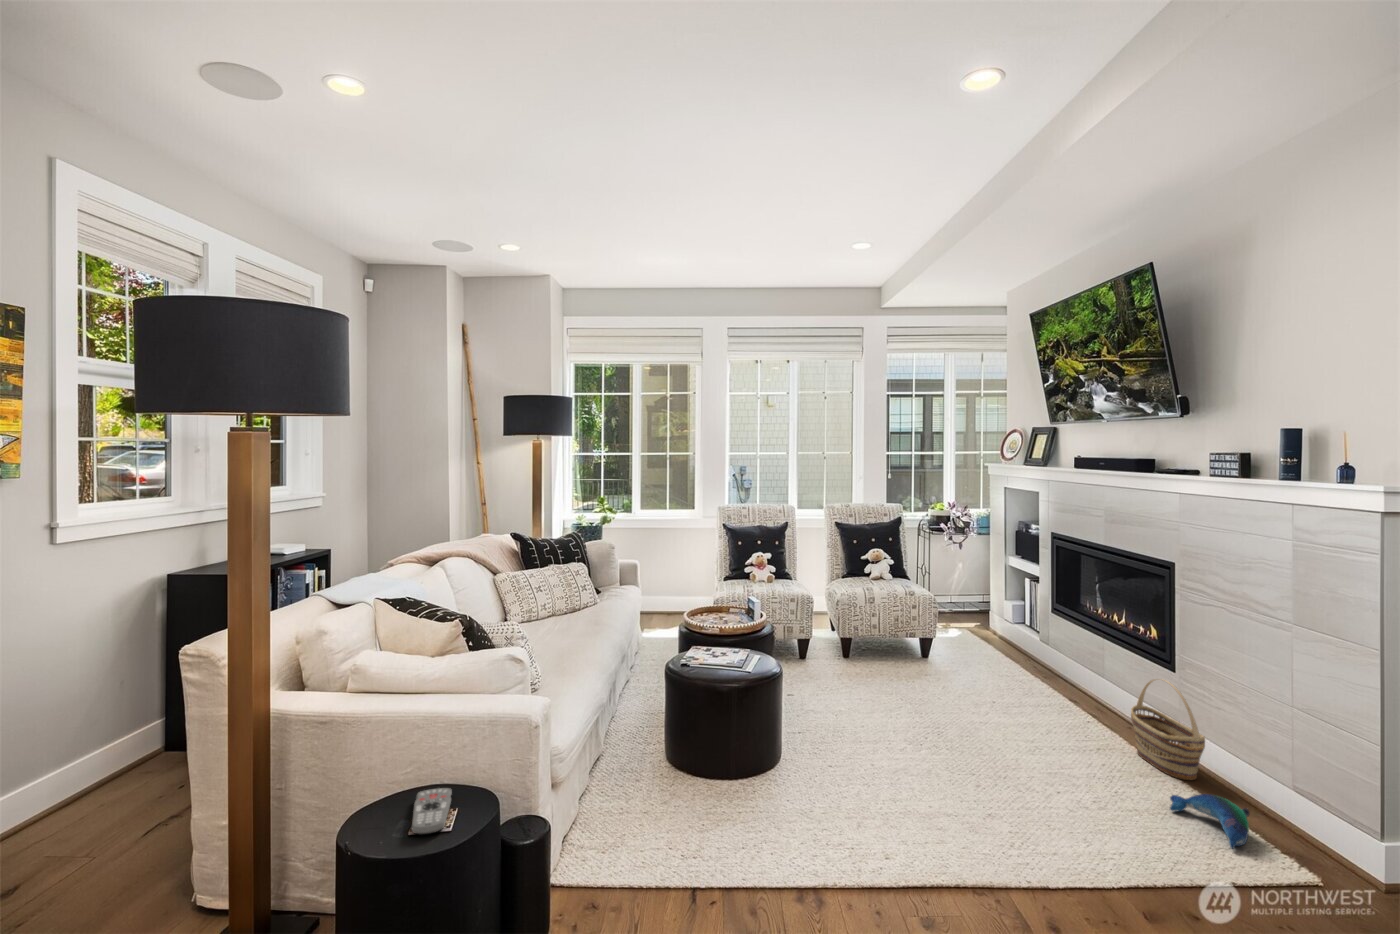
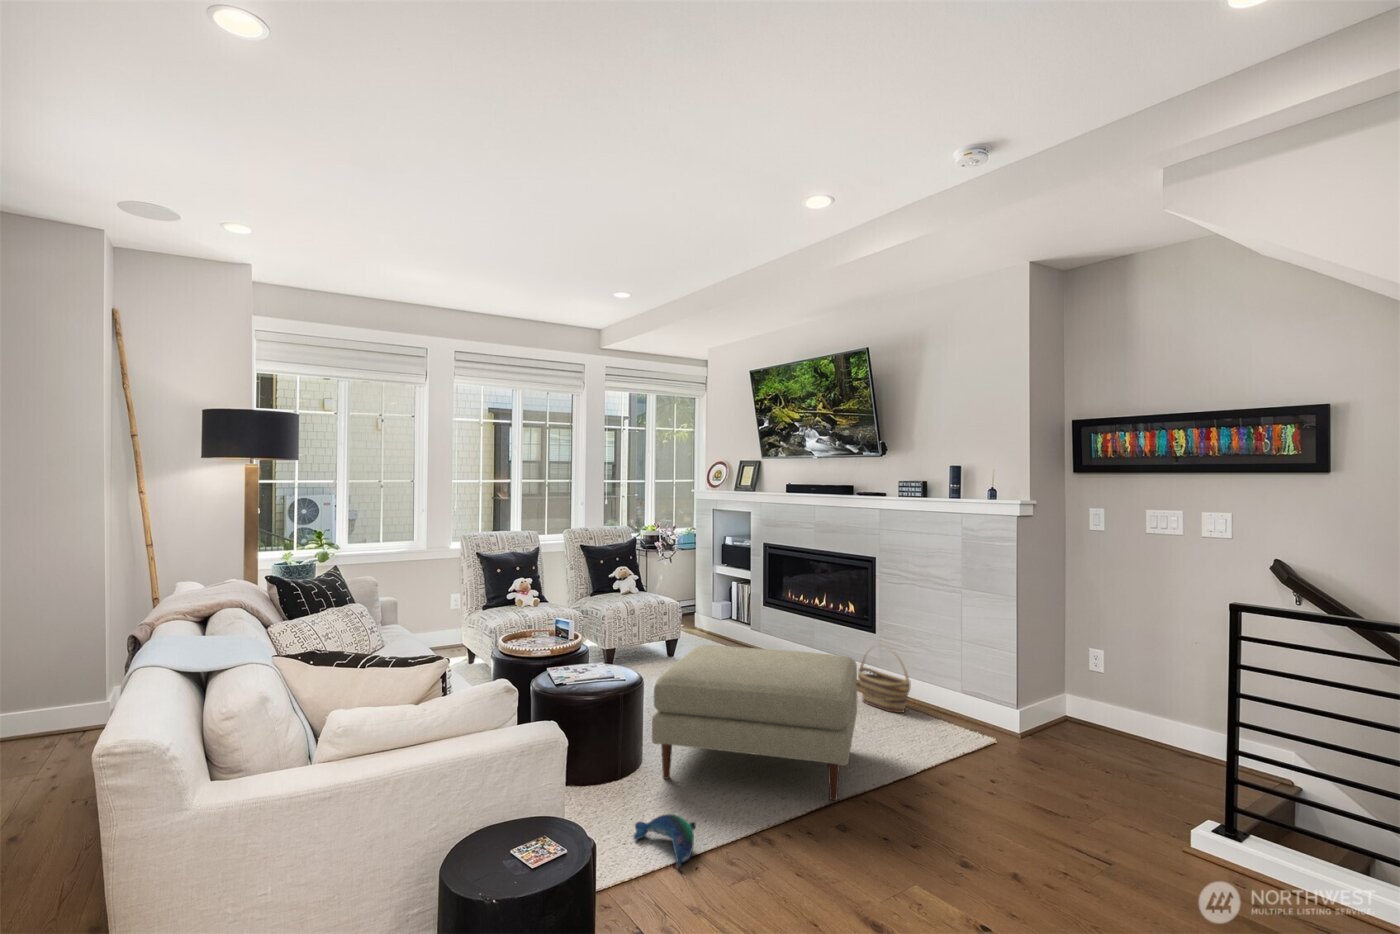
ottoman: none [767,644,1066,874] -> present [652,645,858,800]
remote control: present [412,788,452,835] -> none [482,819,550,859]
plush toy: present [1170,794,1250,849] -> present [634,814,696,867]

